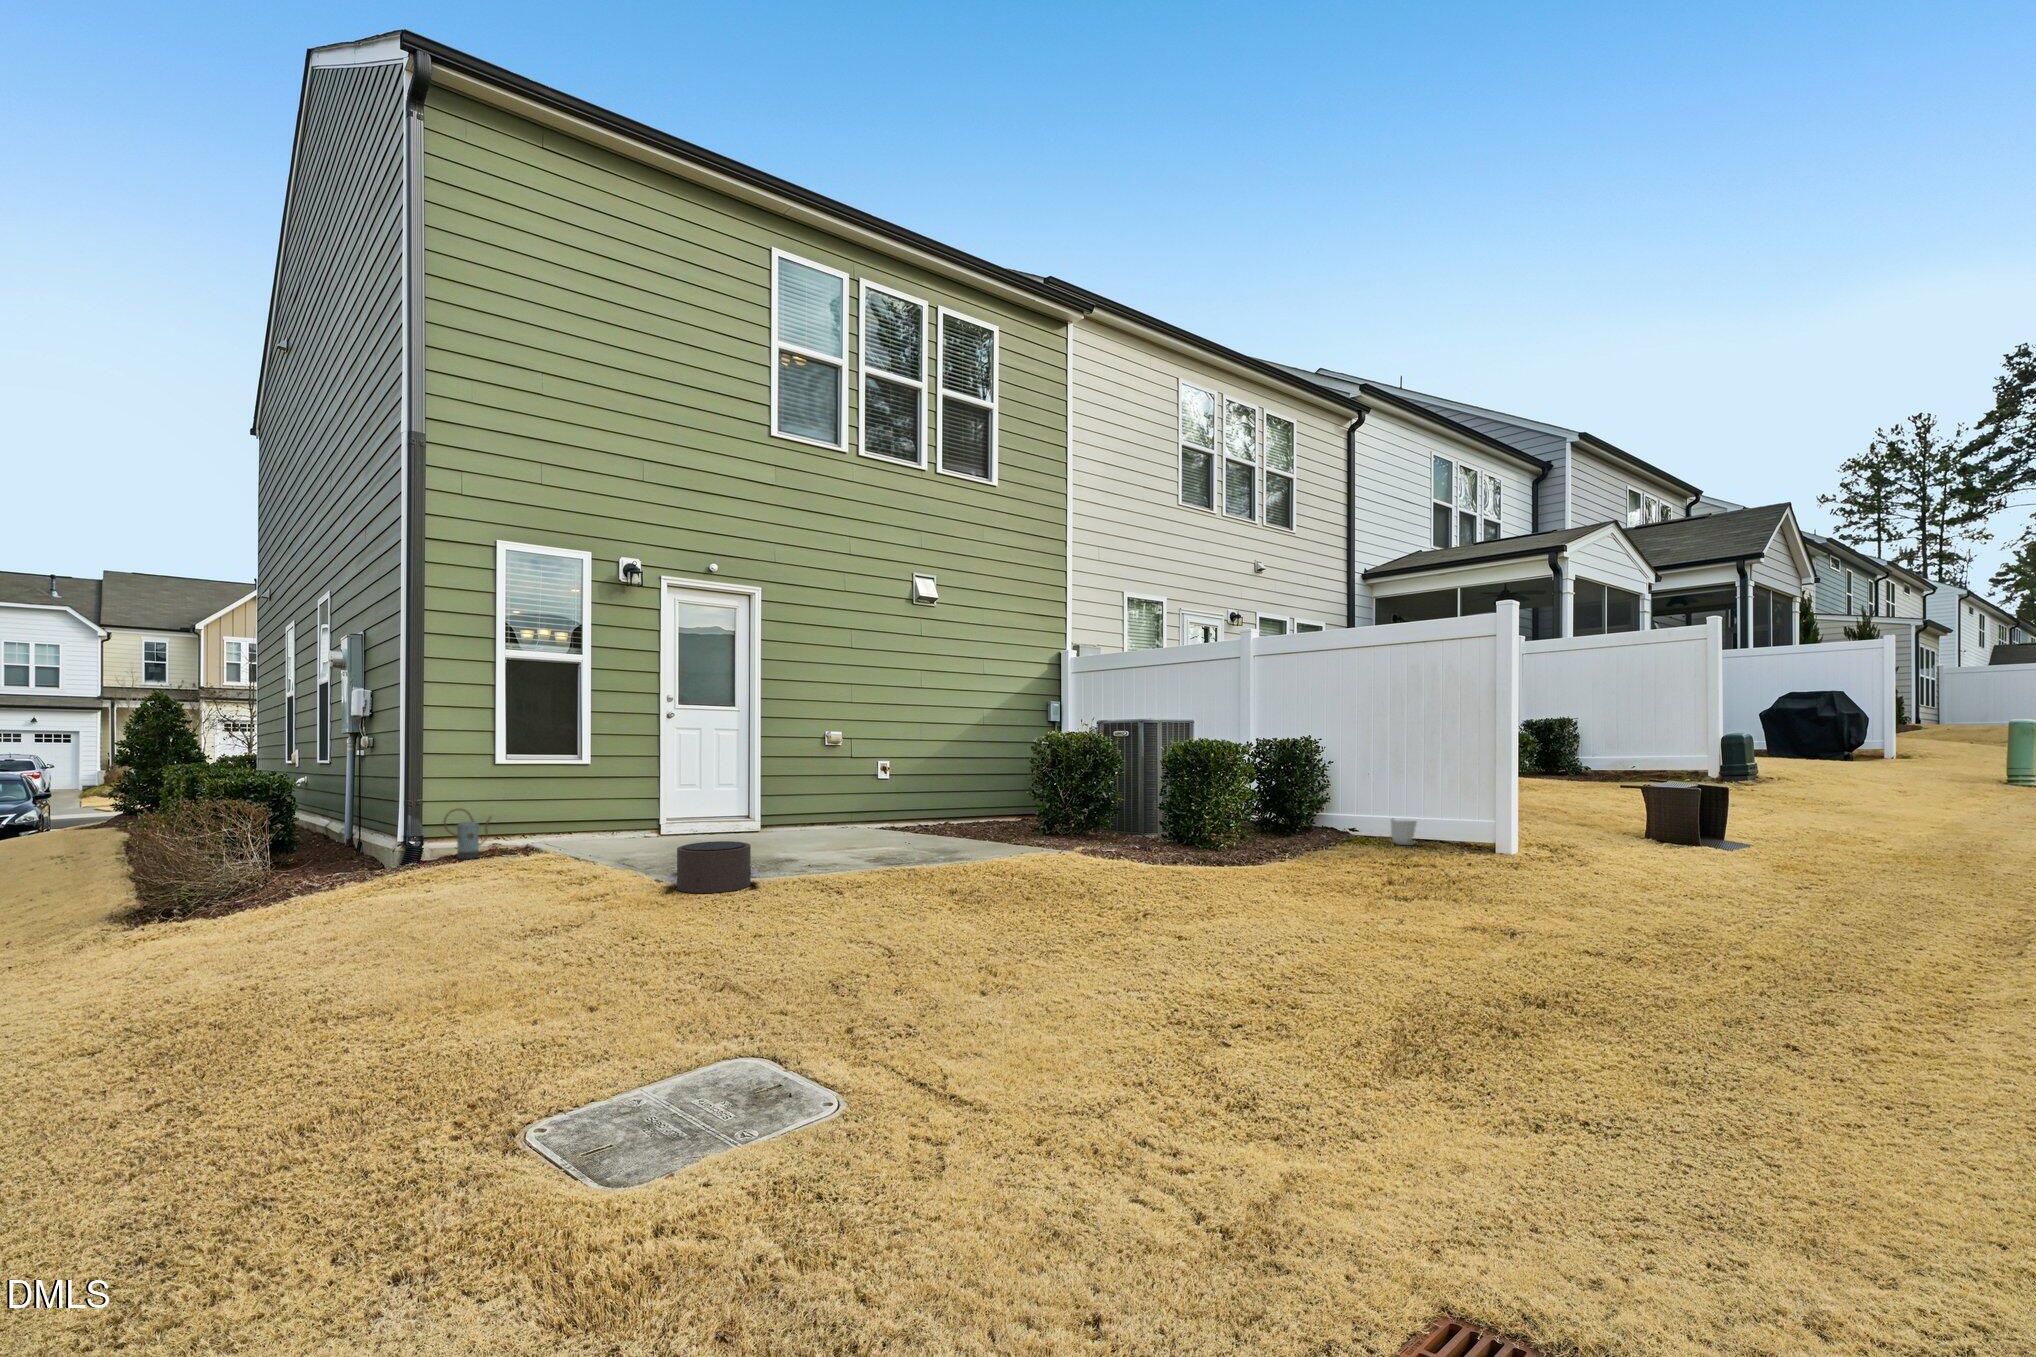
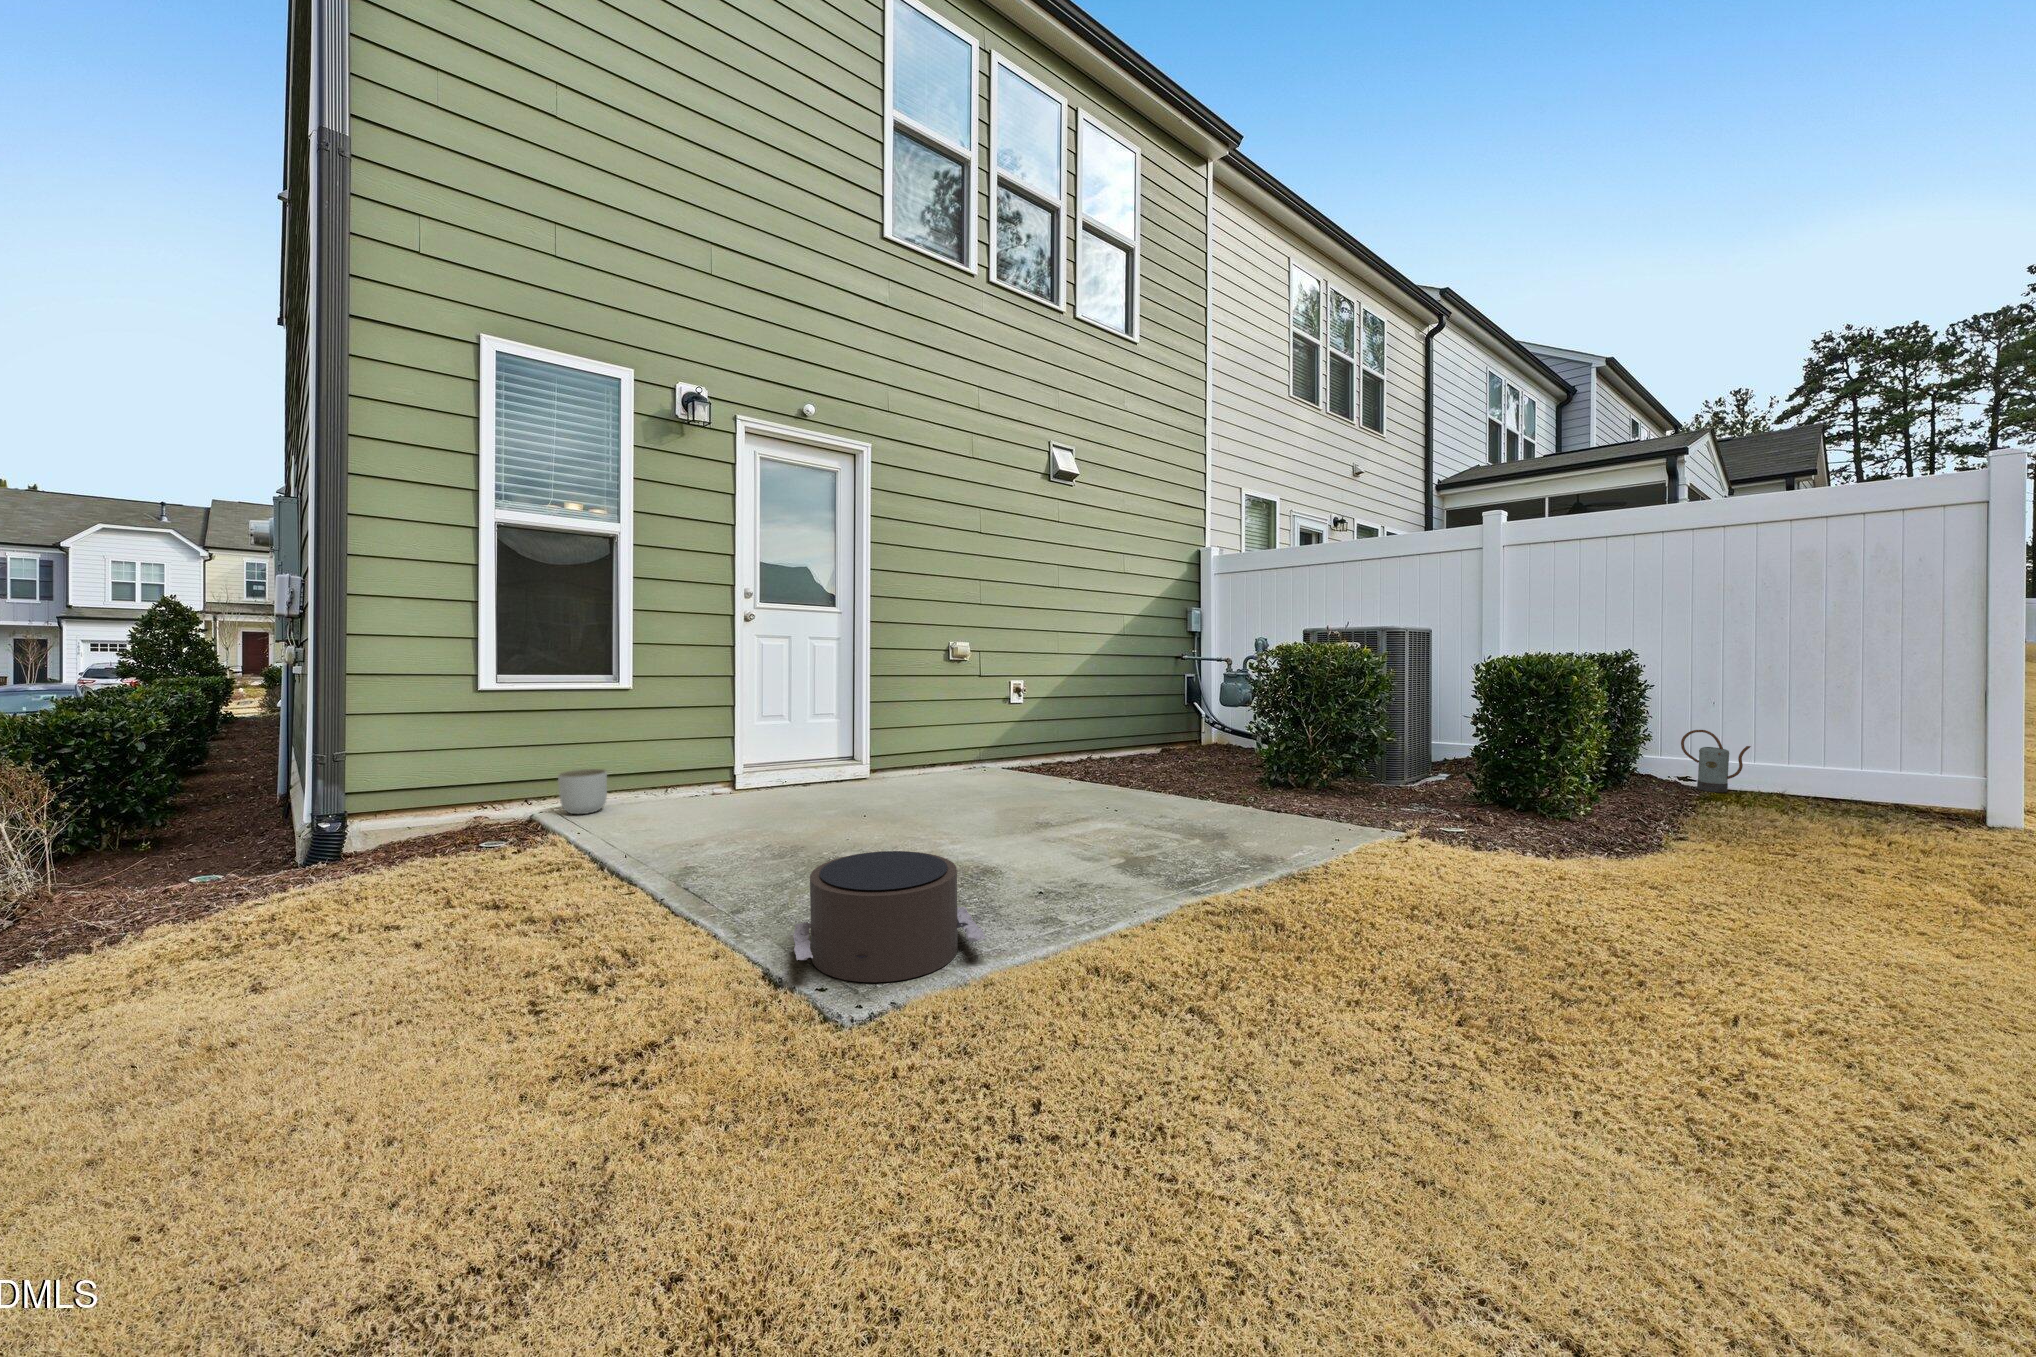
watering can: present [444,808,491,859] -> present [1681,730,1751,792]
planter: present [1391,819,1417,845] -> present [558,769,607,814]

